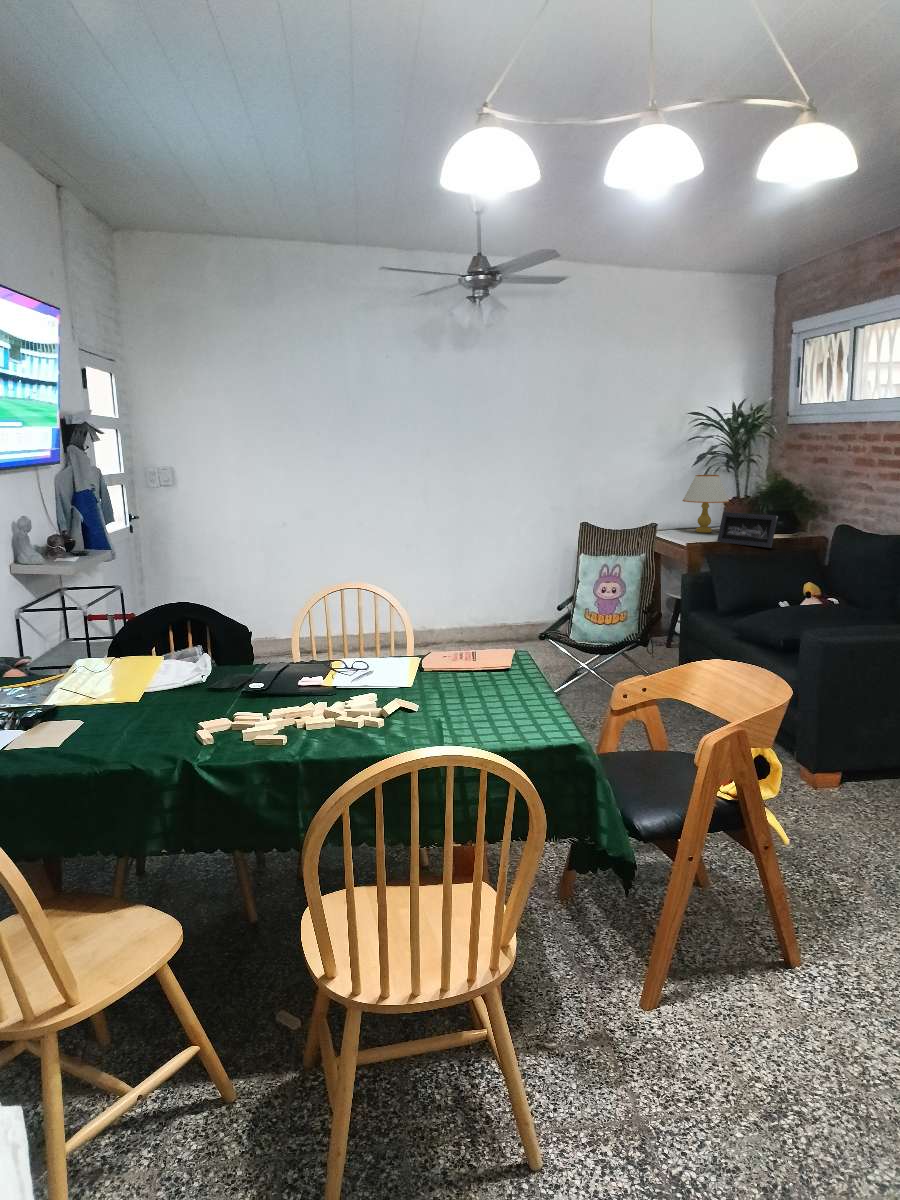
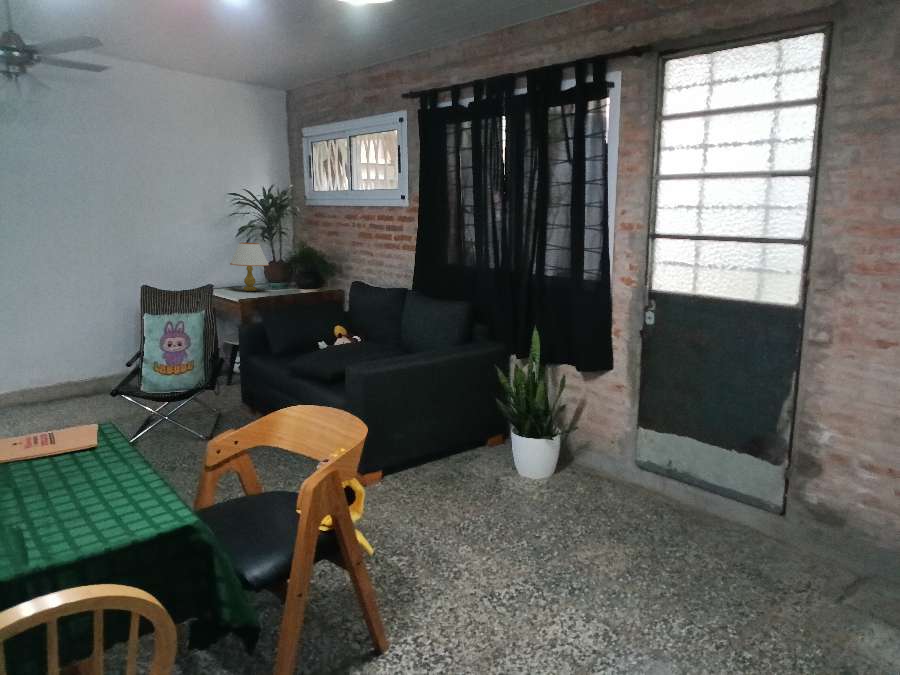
picture frame: present [717,512,778,548] -> none [263,274,309,302]

